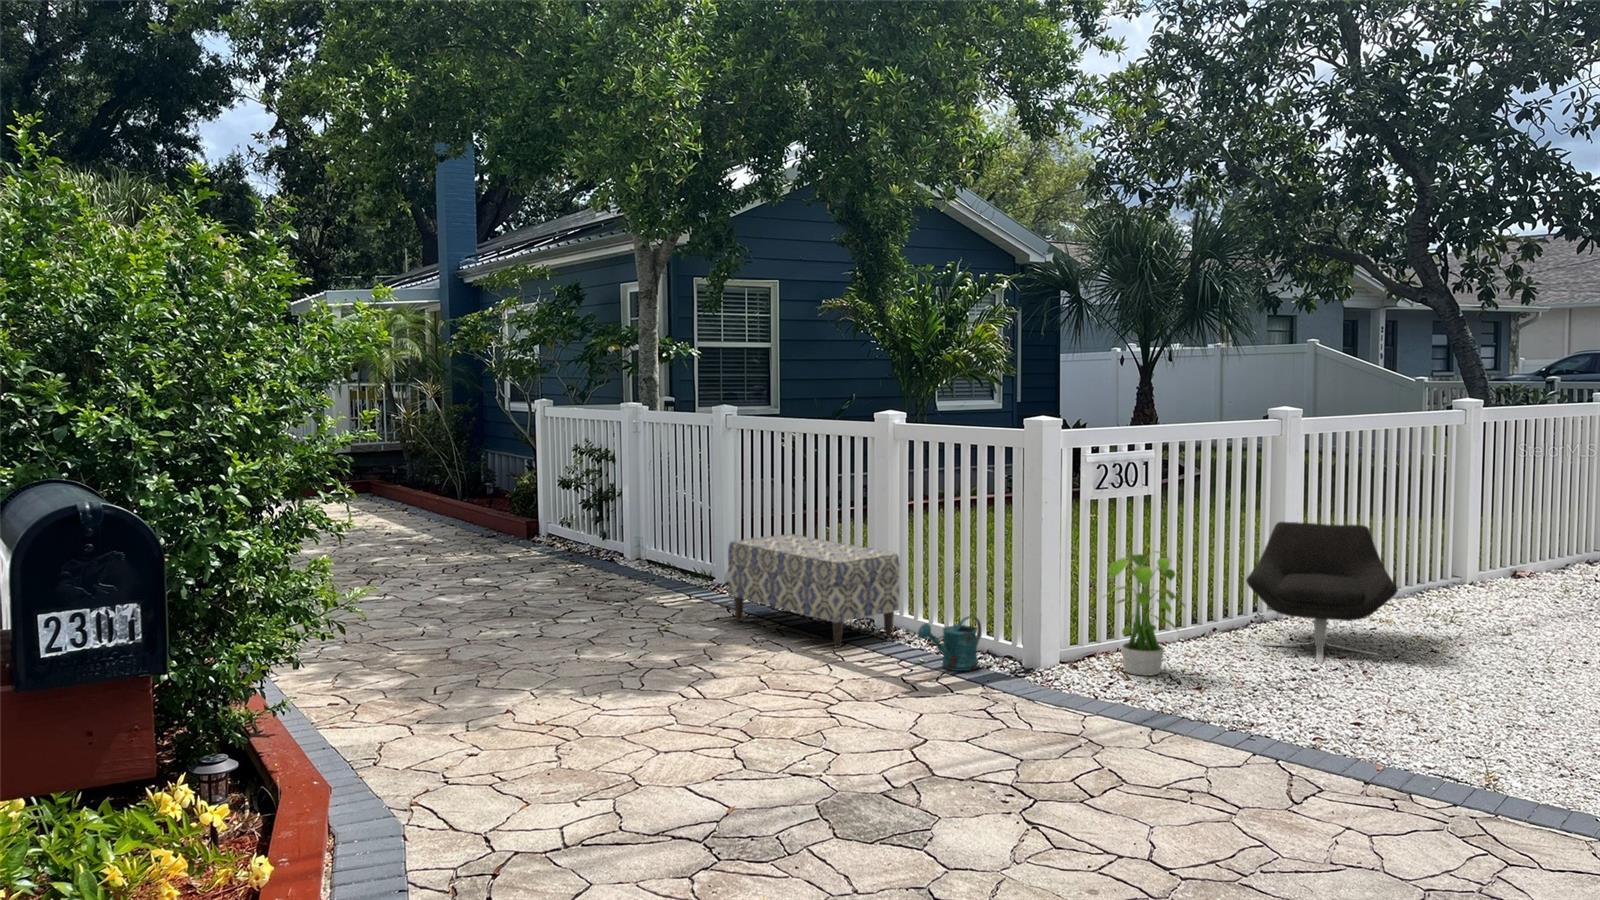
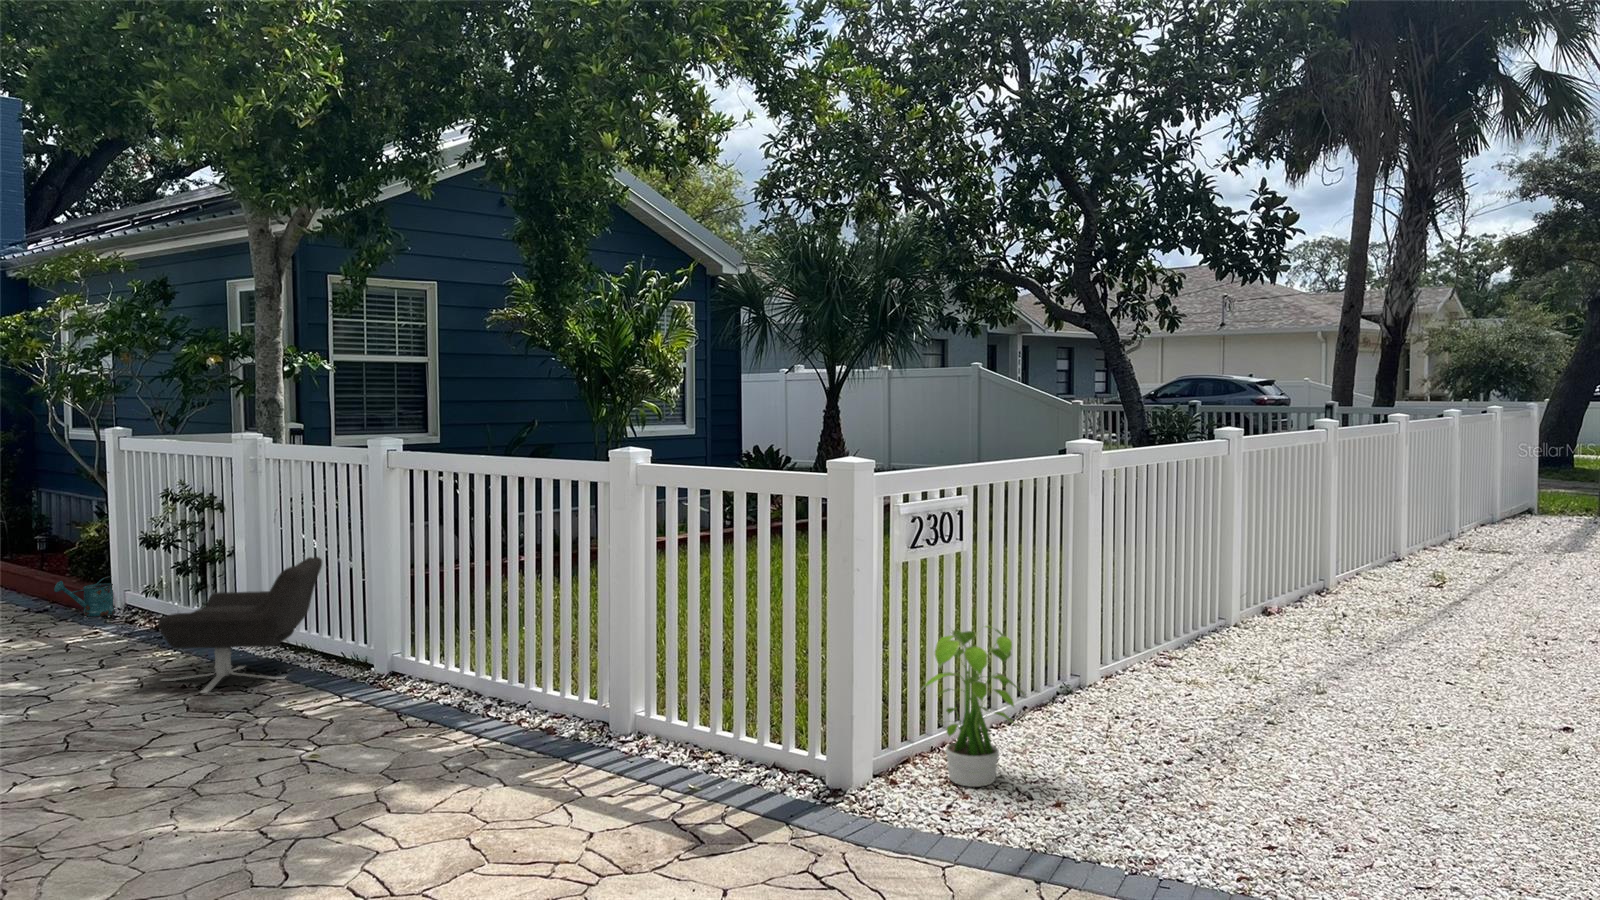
lounge chair: present [1246,522,1398,663] -> present [158,557,322,693]
bench: present [728,534,900,648] -> none [401,610,644,772]
watering can: present [918,616,981,671] -> present [54,576,115,616]

